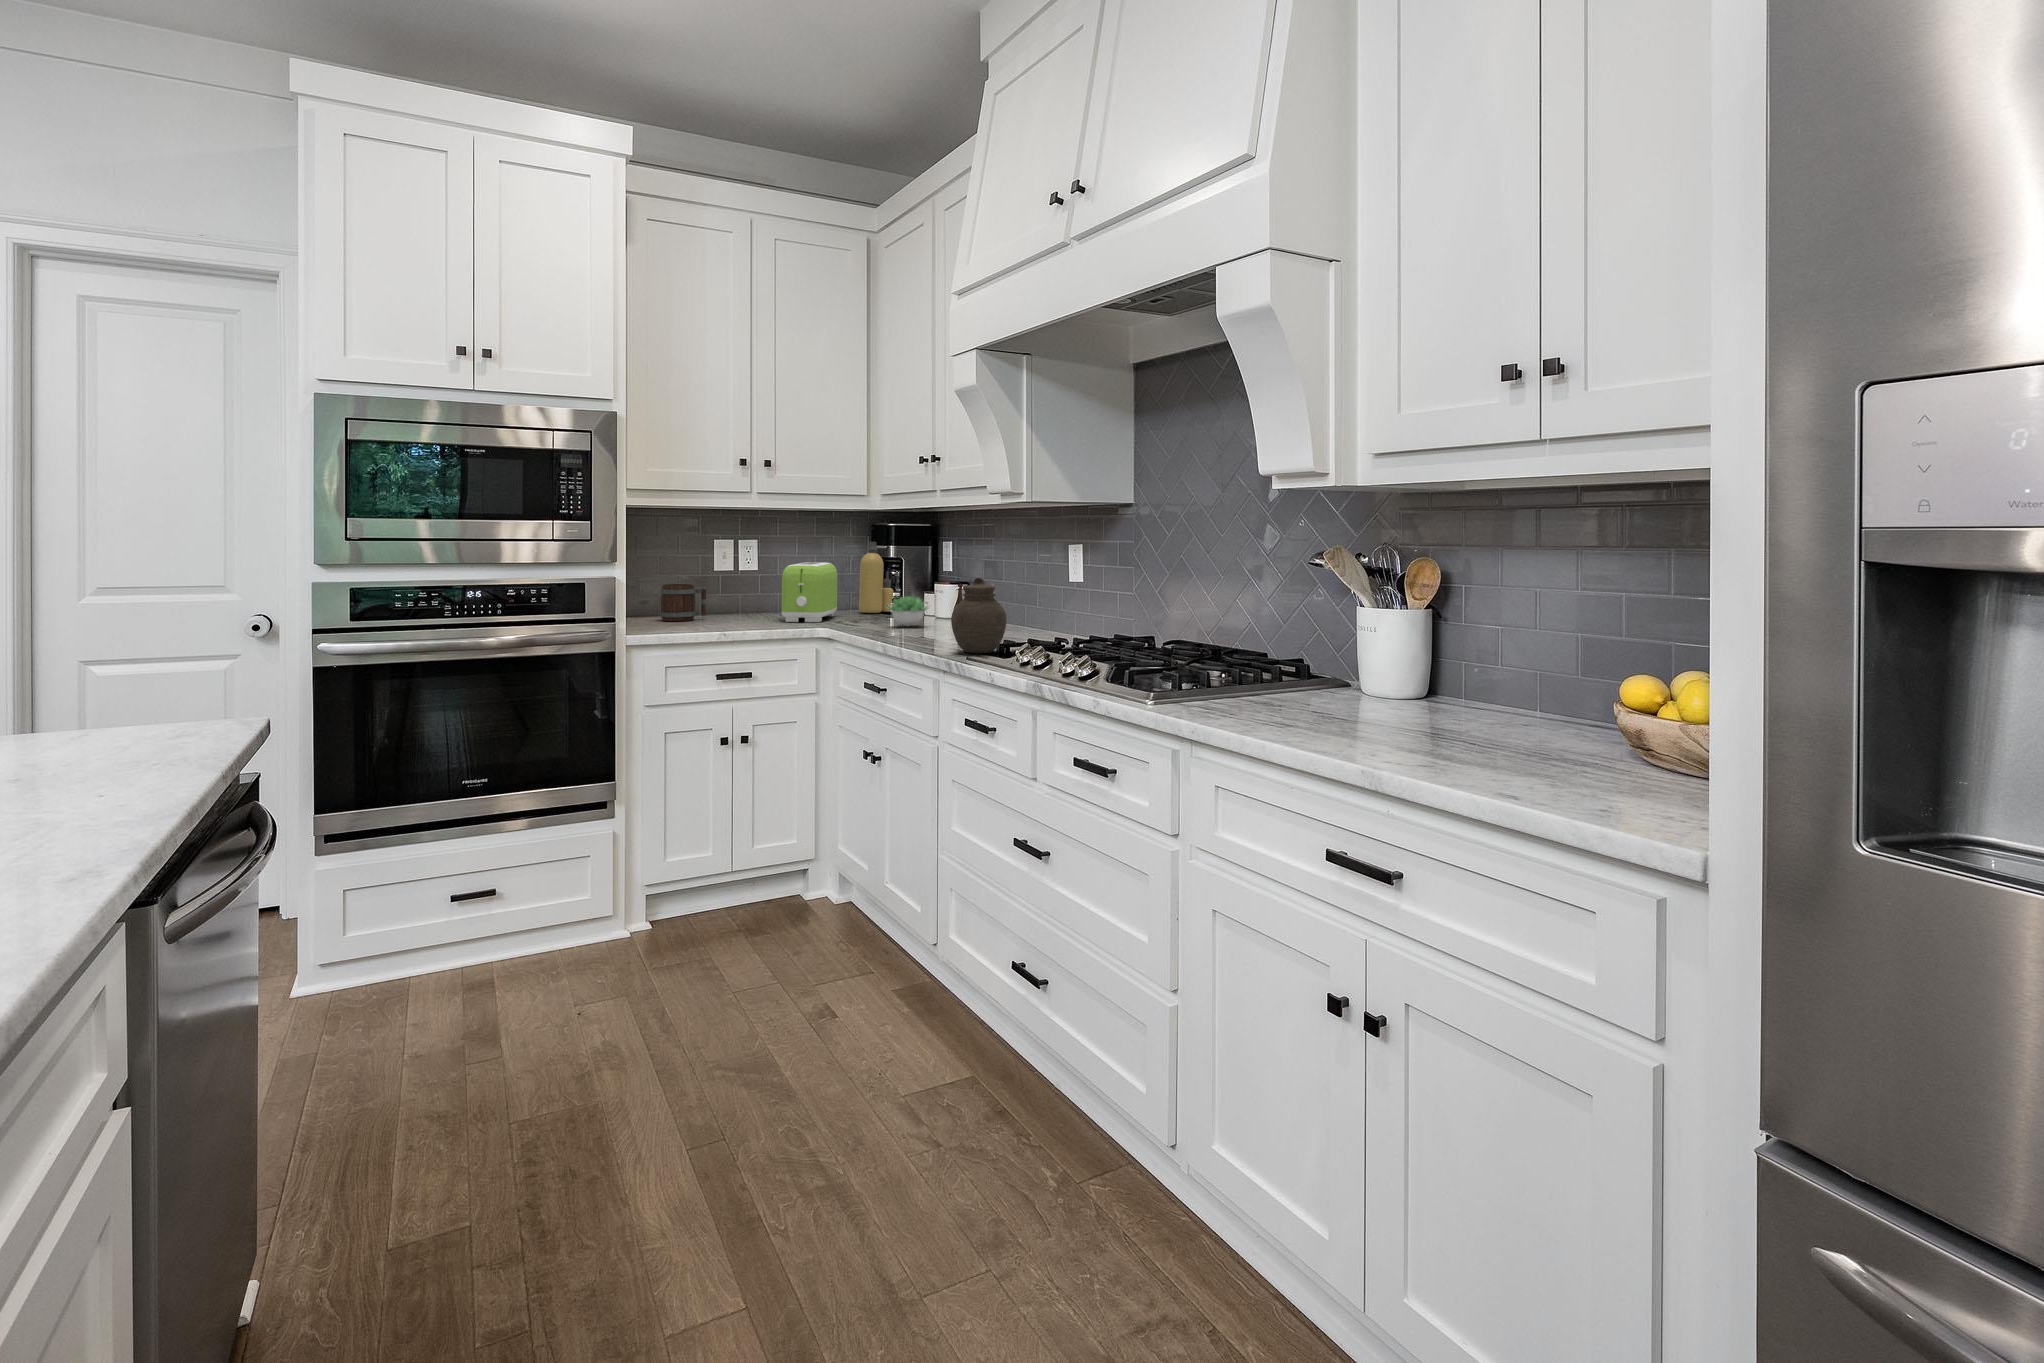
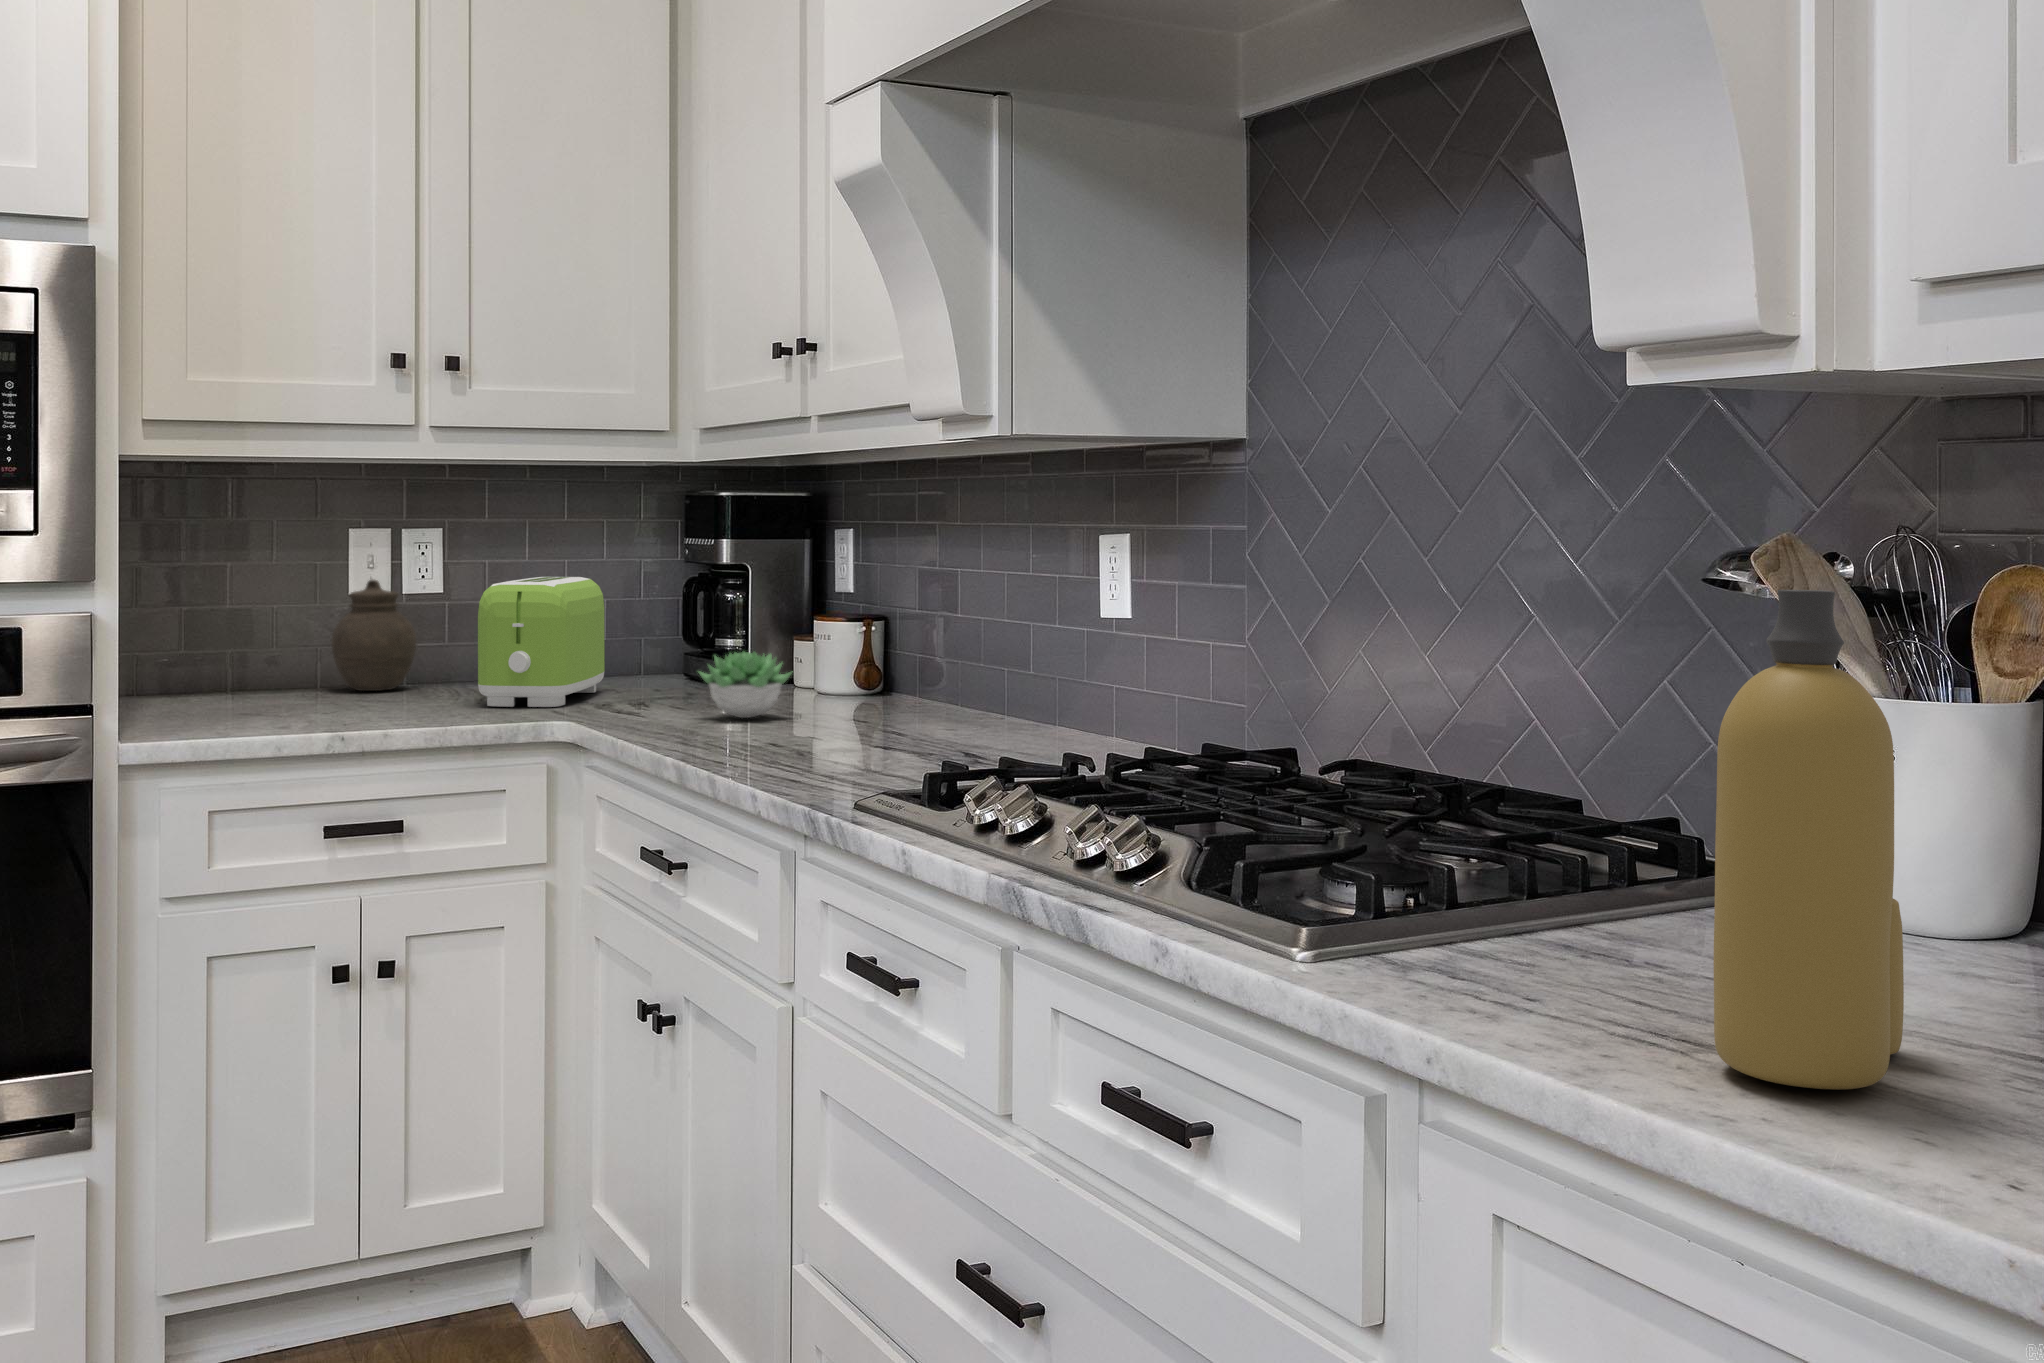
bottle: present [859,542,893,613] -> present [1714,590,1904,1089]
jar: present [951,578,1007,653] -> present [331,580,416,691]
mug: present [660,584,706,621] -> none [224,624,323,705]

